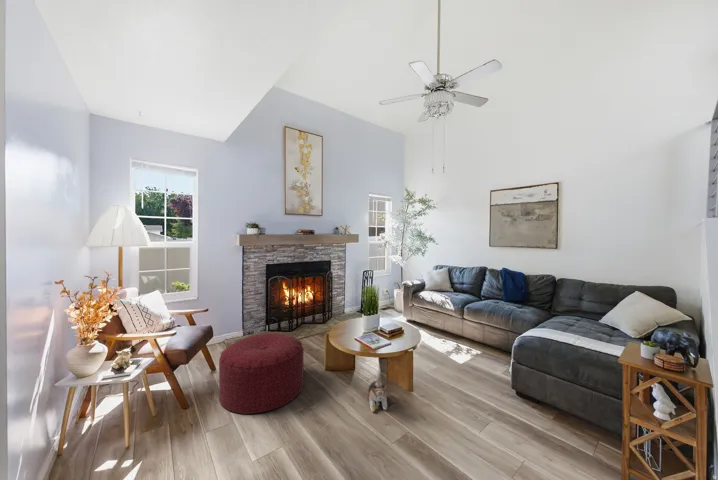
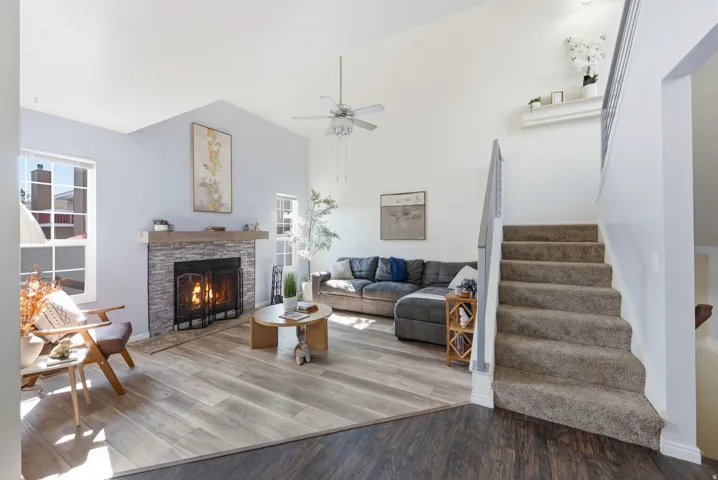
ottoman: present [219,333,304,414] -> none [154,321,235,385]

